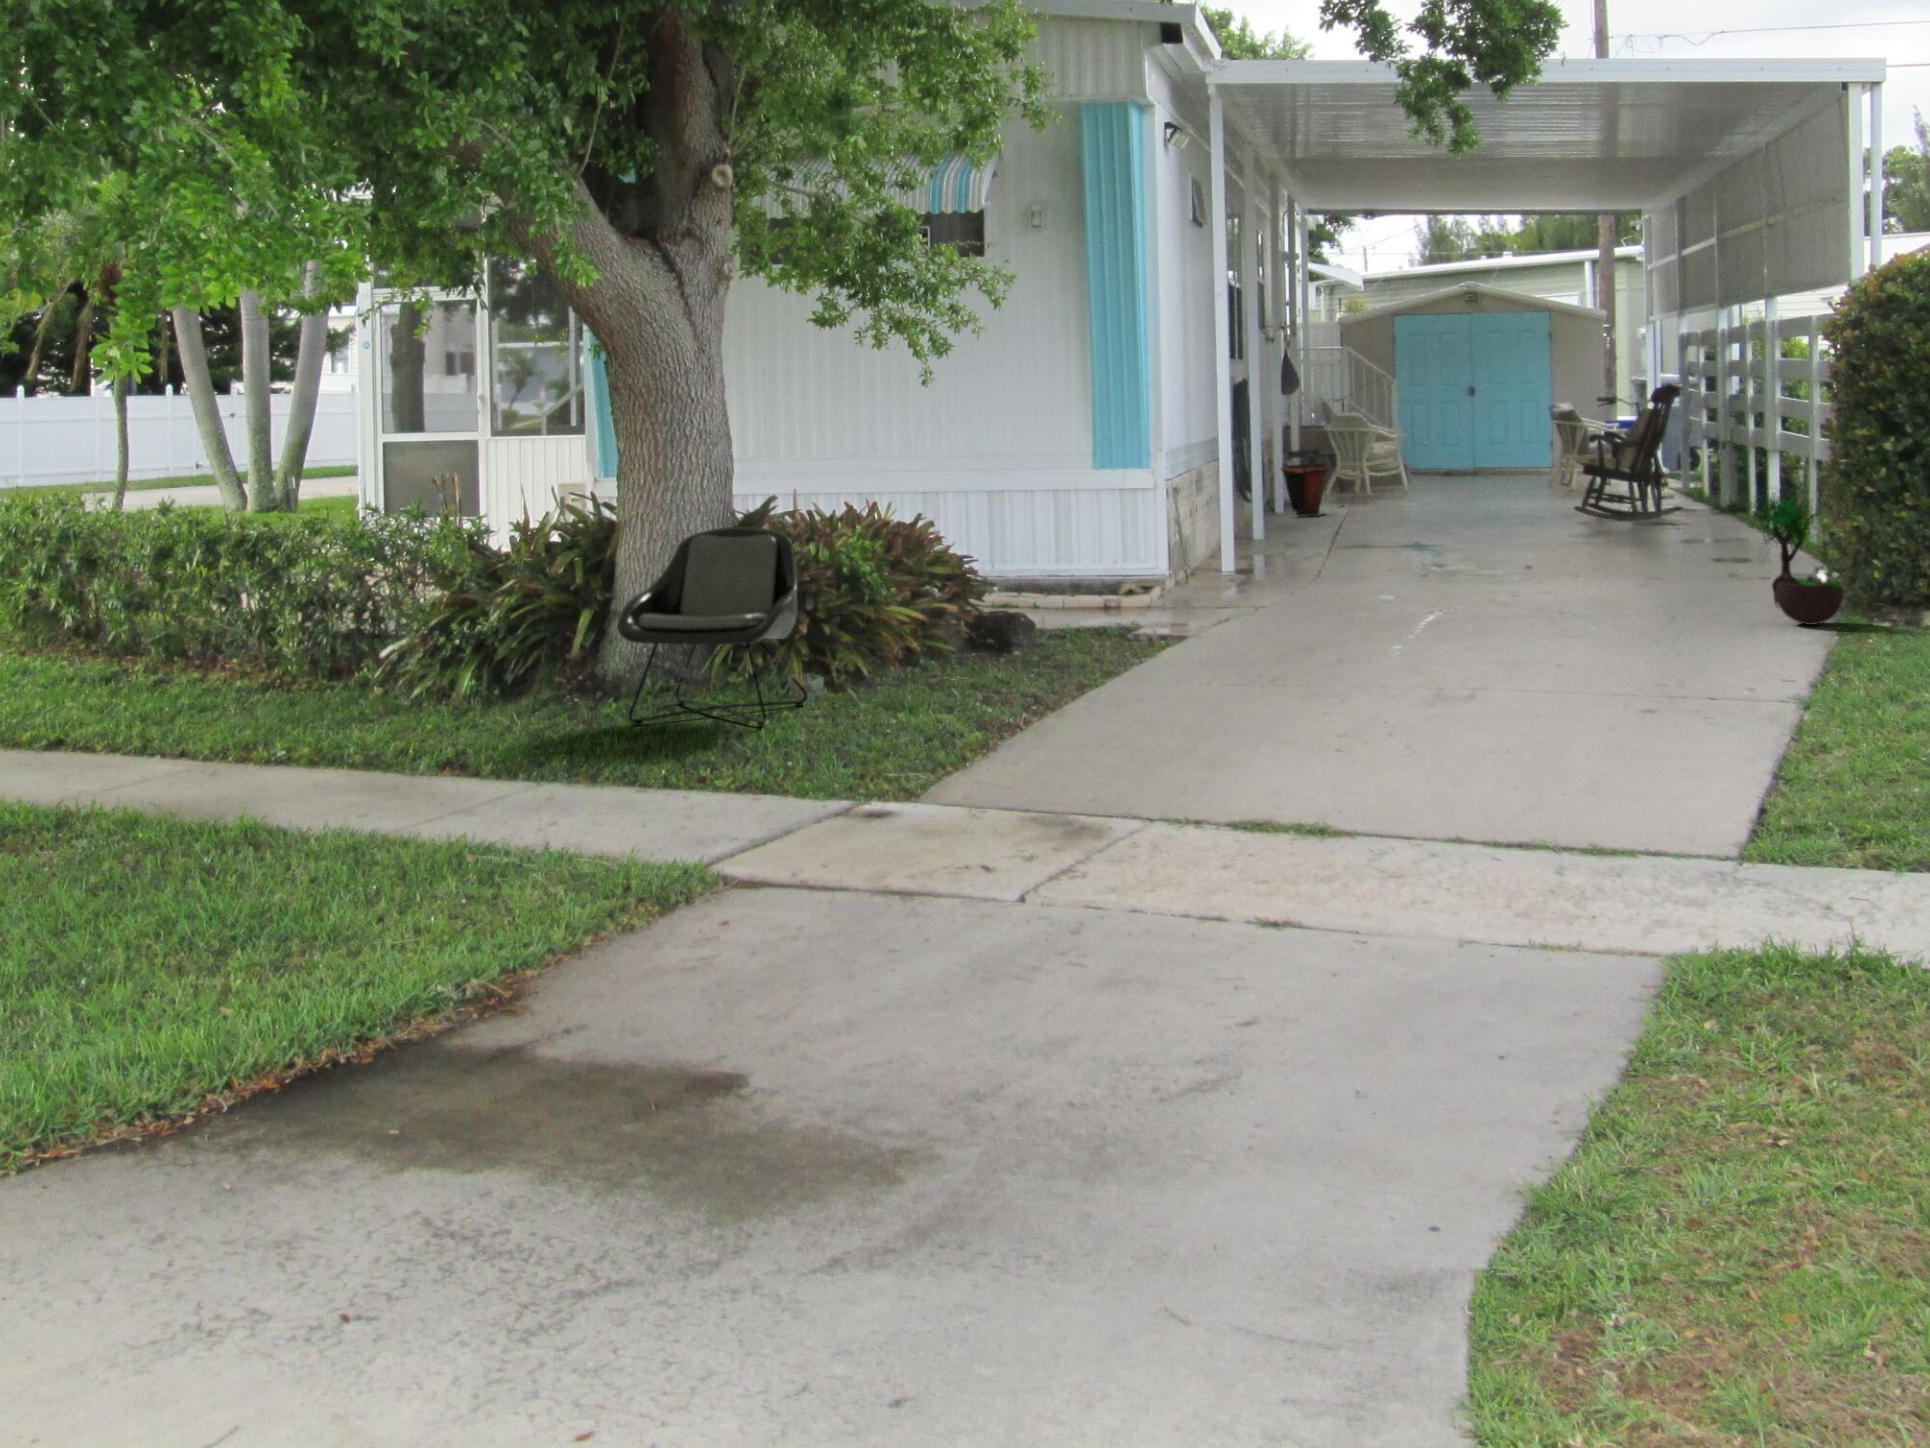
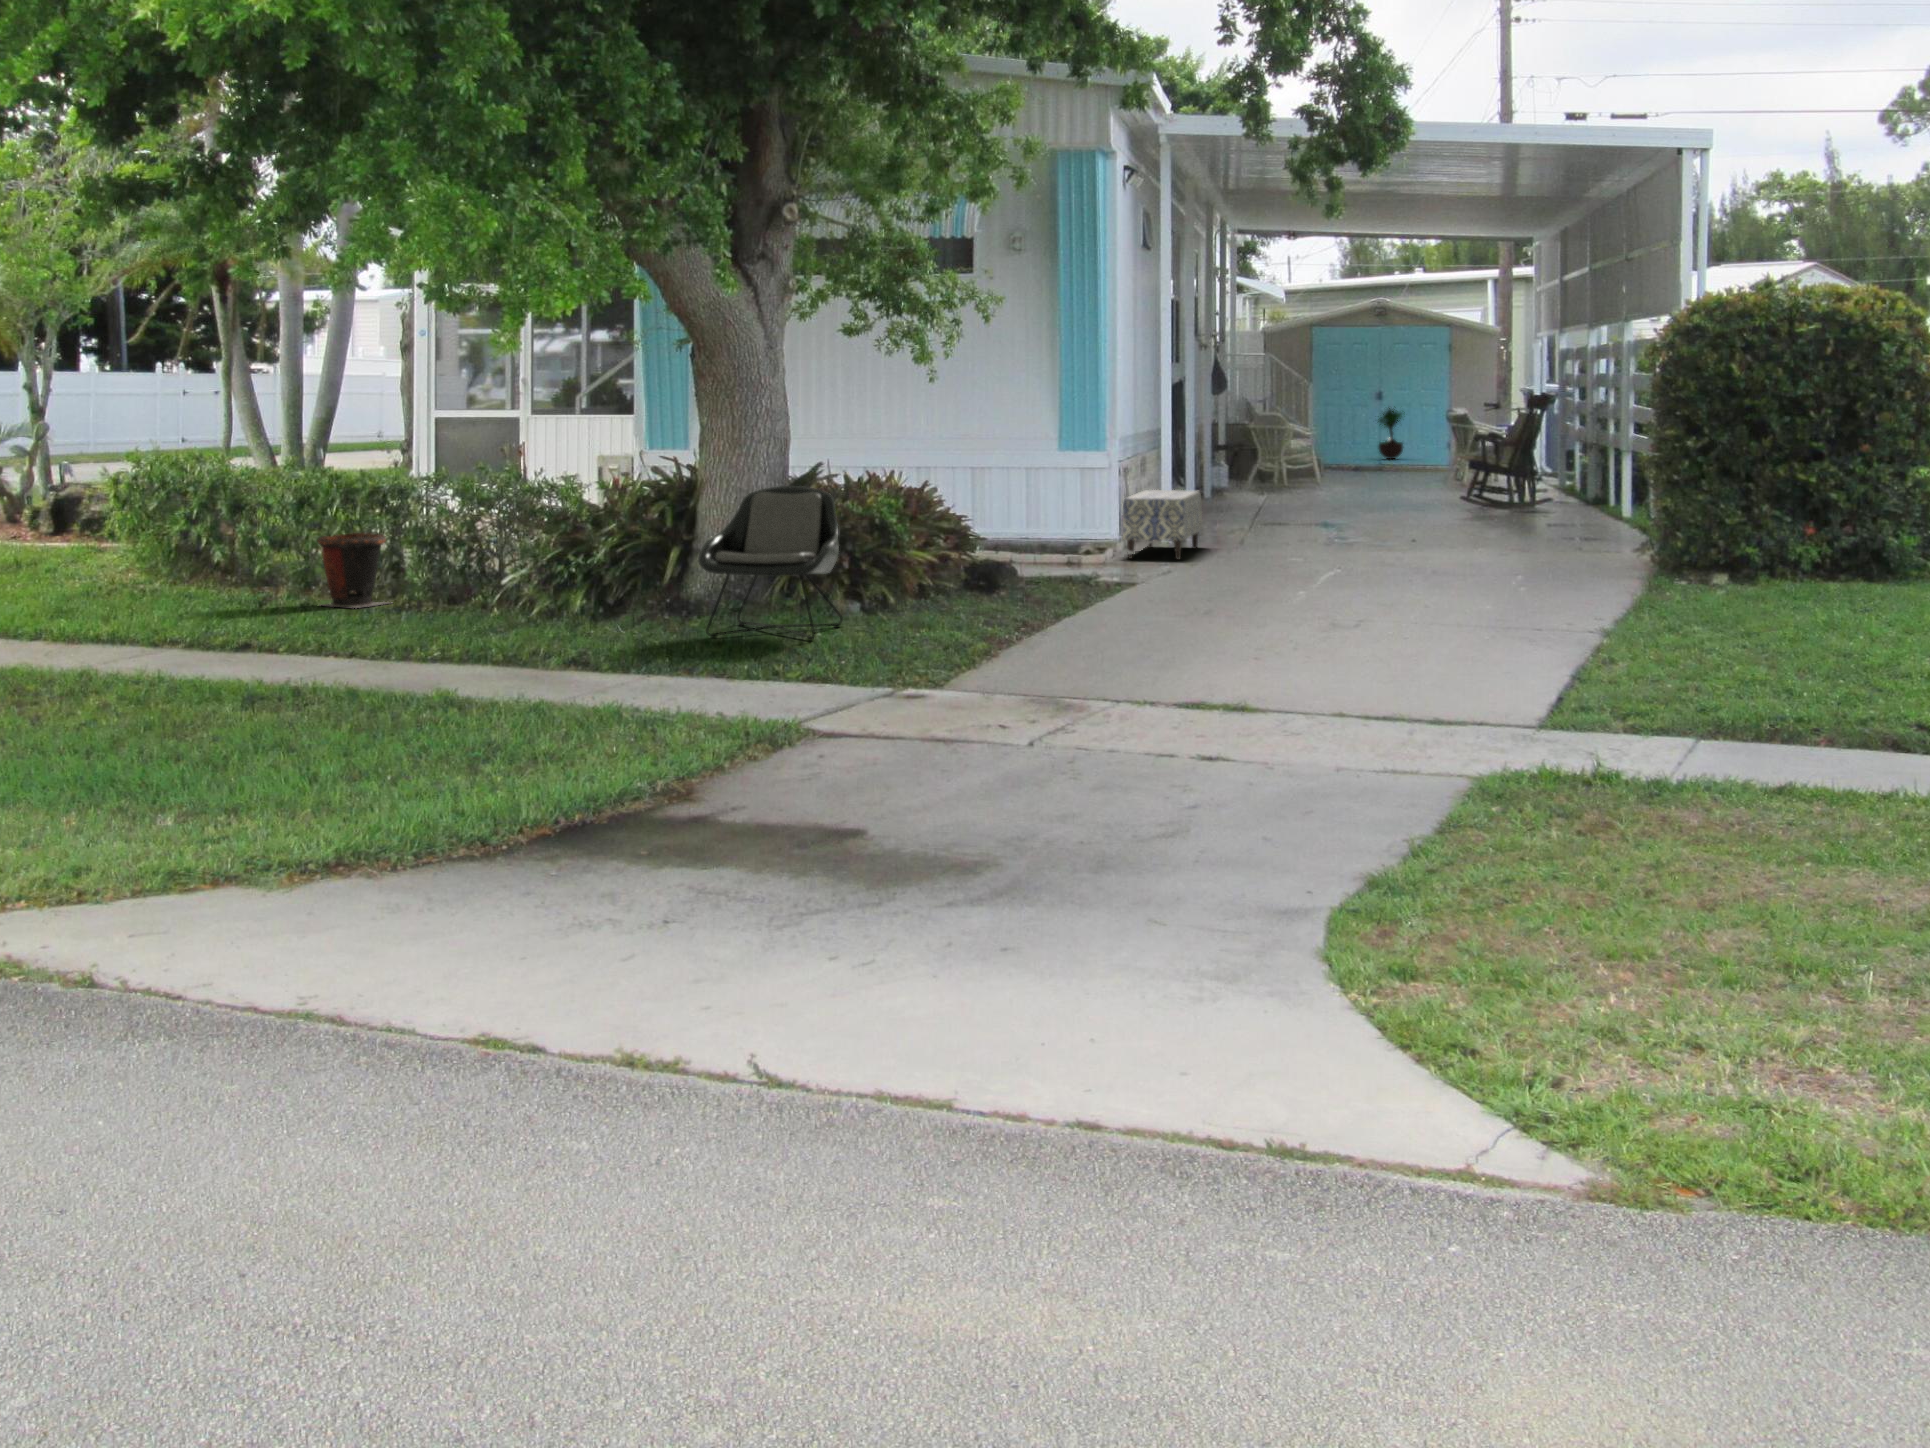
trash can: present [1281,464,1328,517] -> present [318,533,386,608]
potted tree: present [1751,489,1843,625] -> present [1378,407,1403,459]
bench: none [1170,513,1267,599] -> present [1123,490,1202,560]

